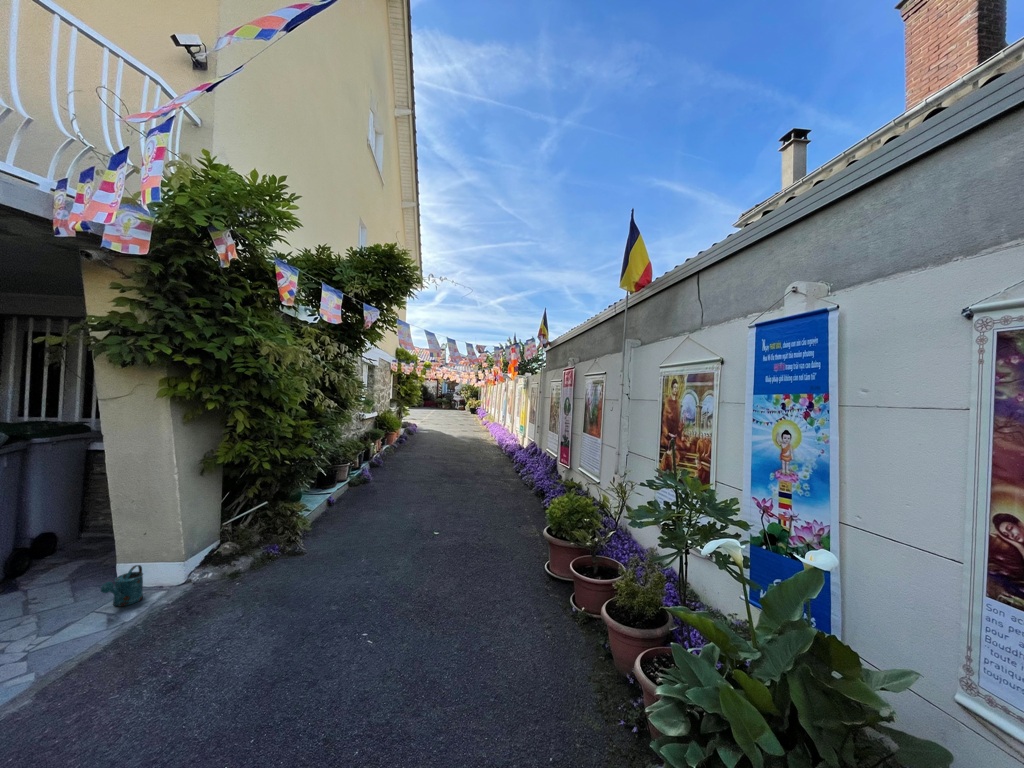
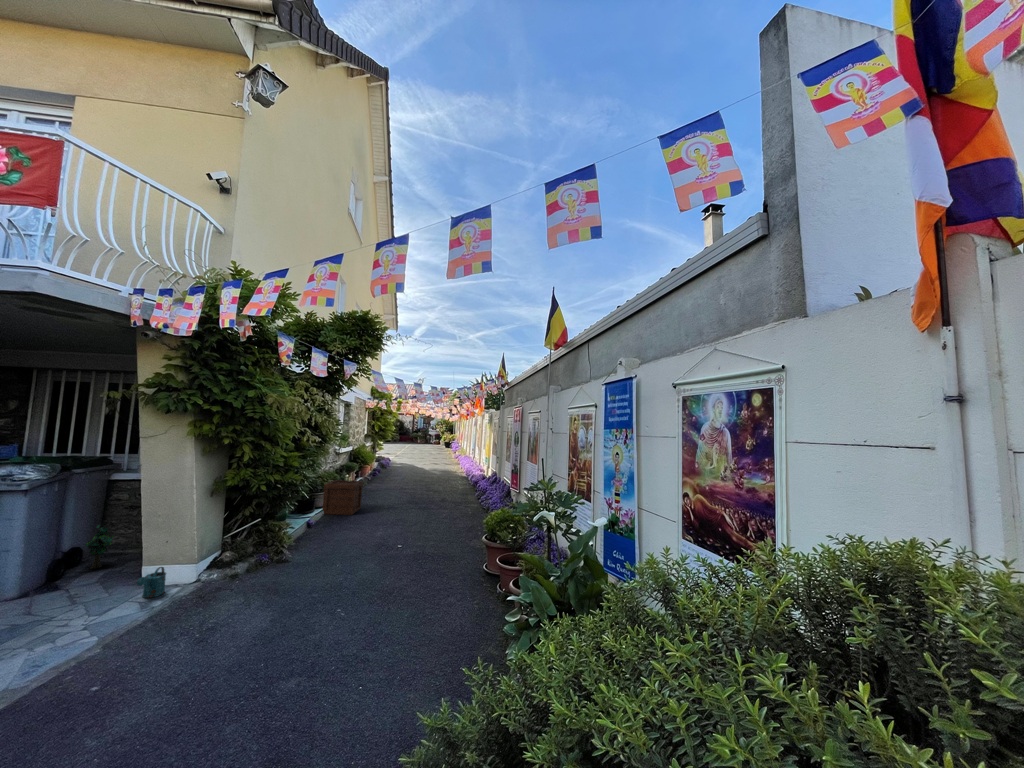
wooden crate: none [343,450,389,491] -> present [322,480,363,515]
decorative plant: none [53,503,91,559] -> present [85,523,114,569]

